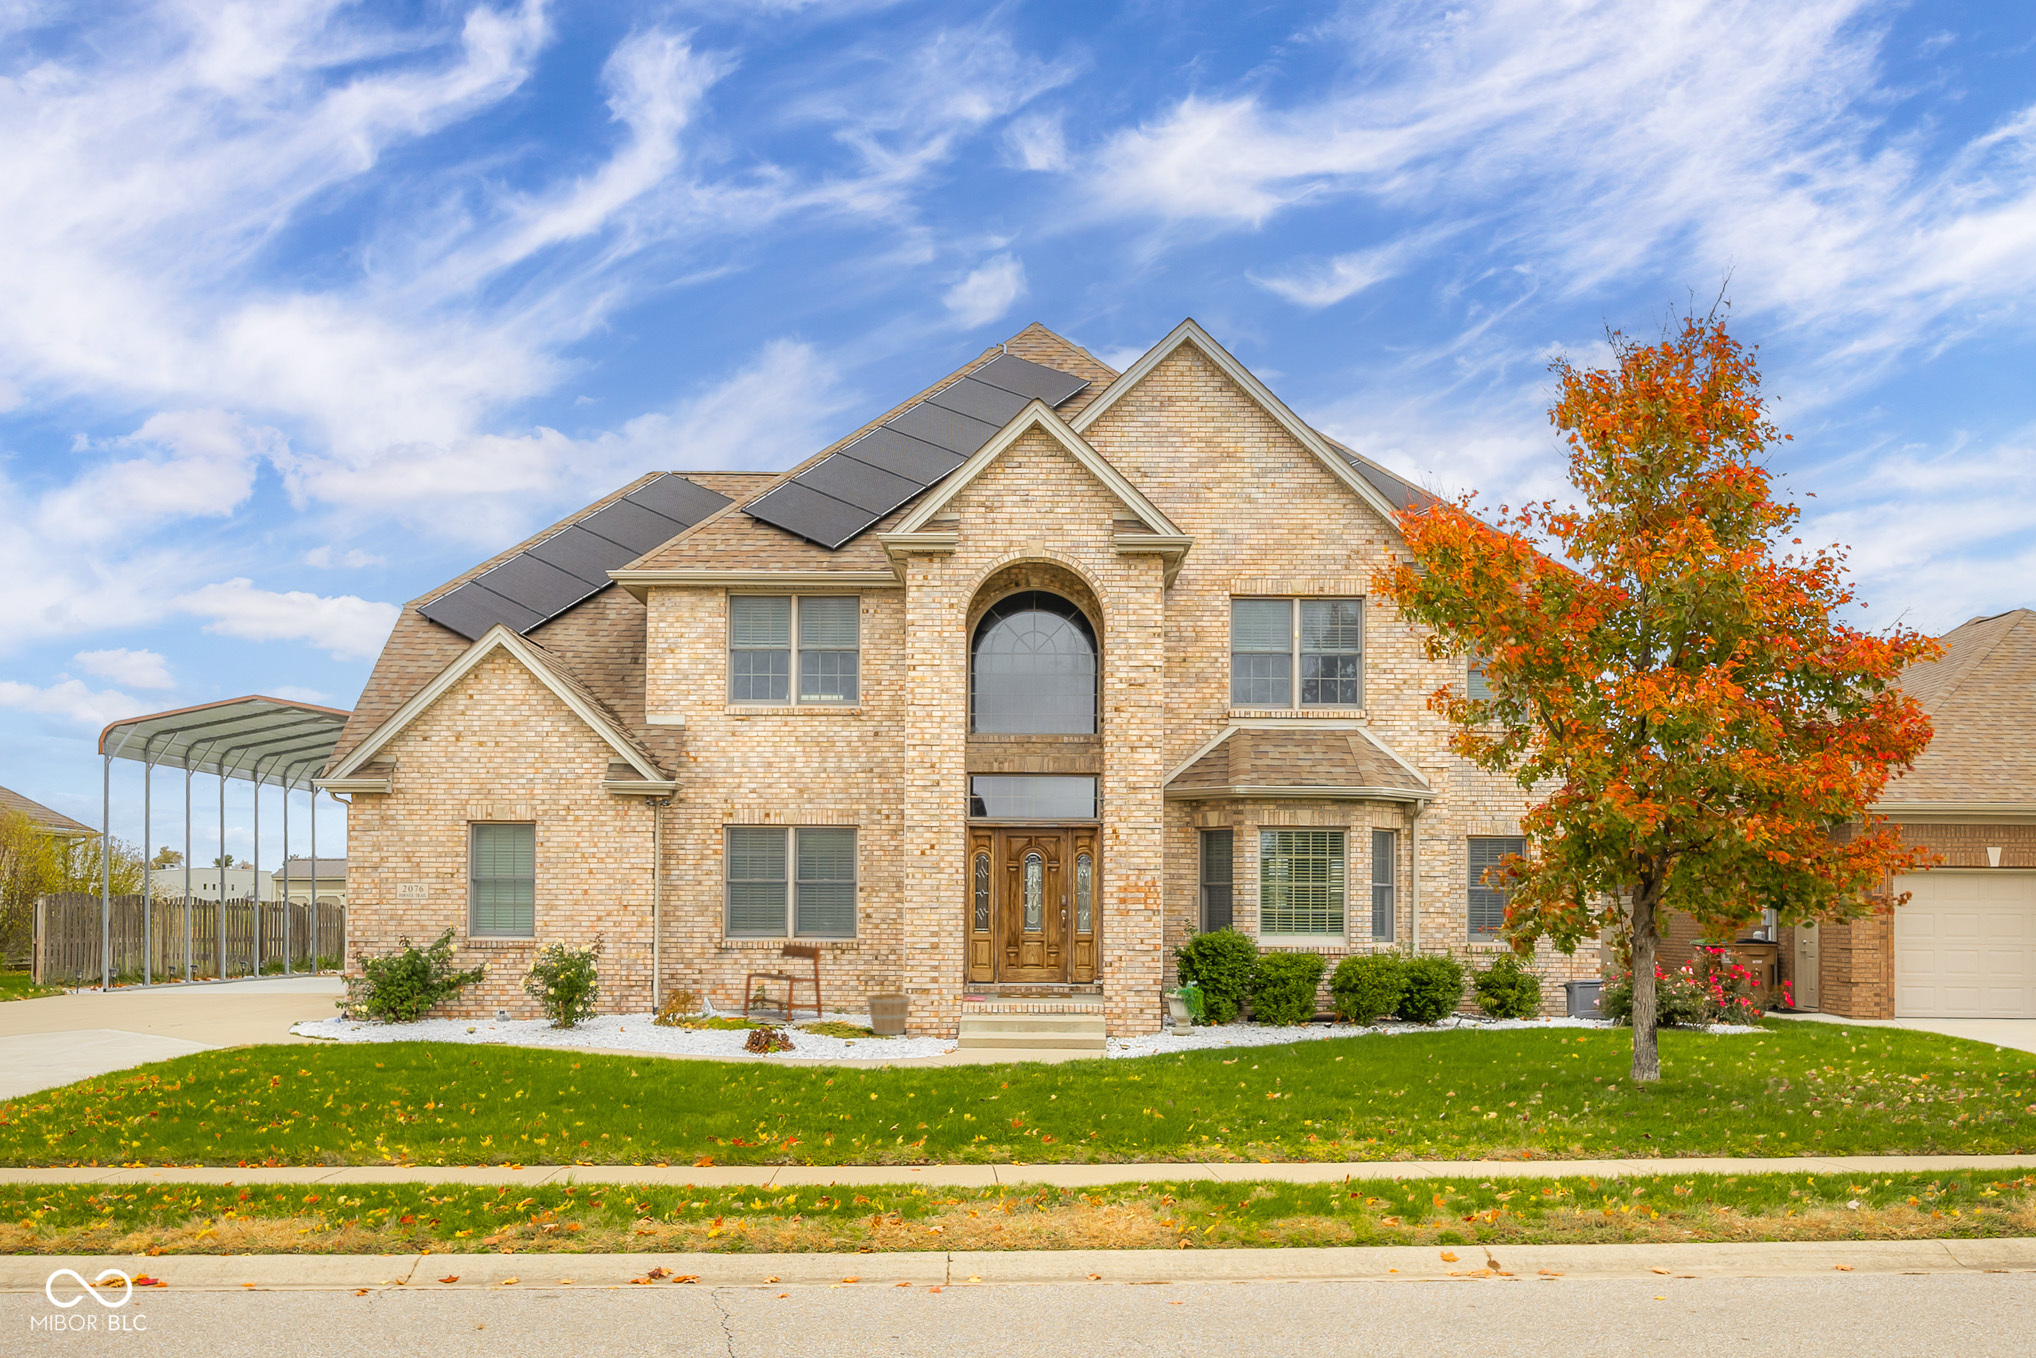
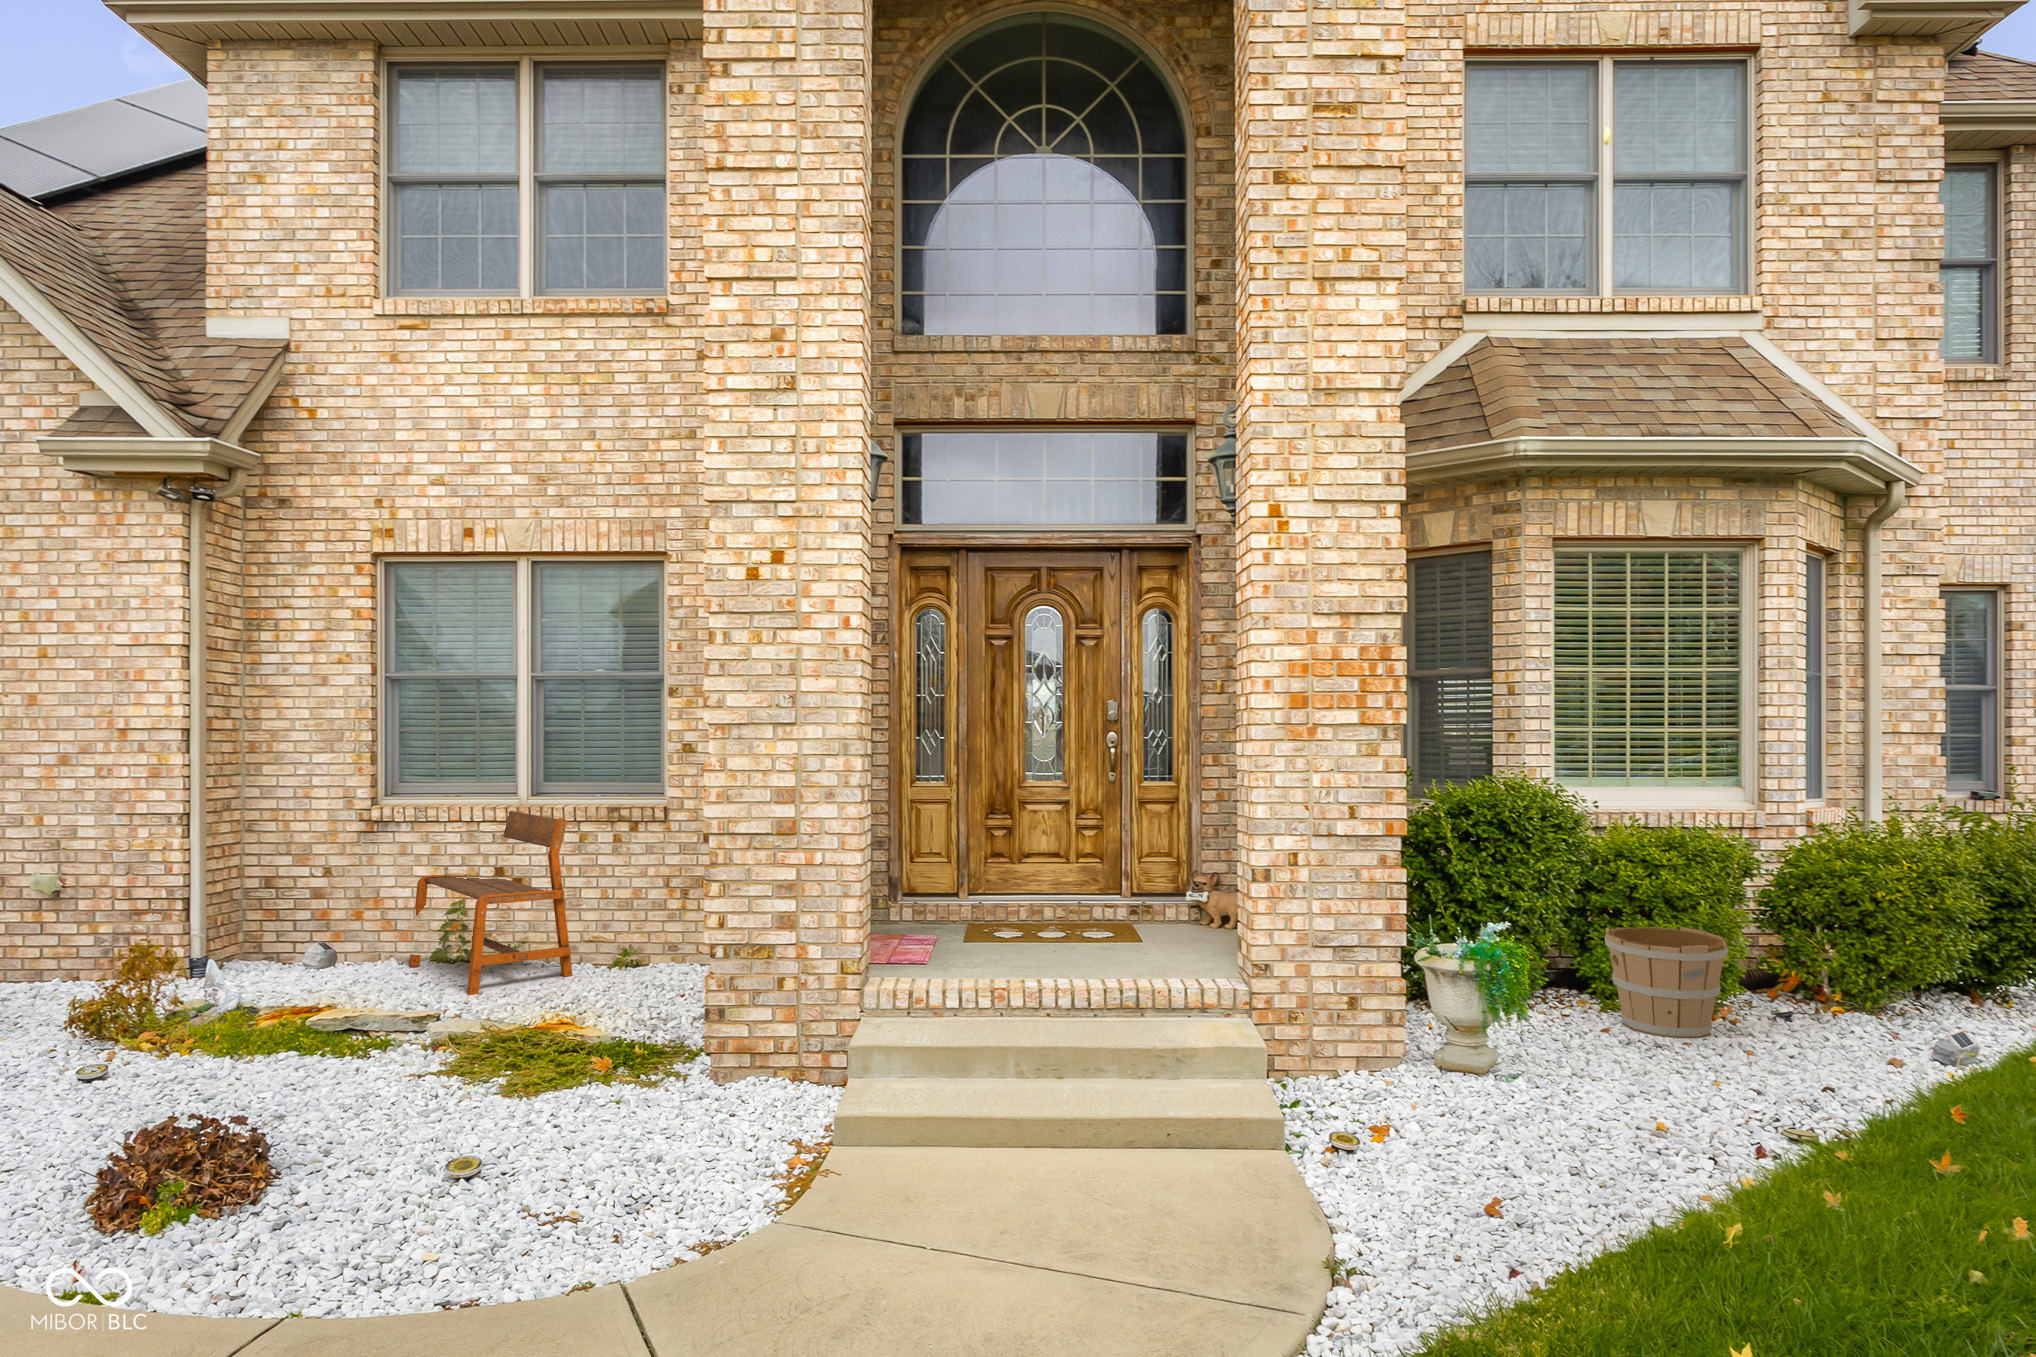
wooden bucket: present [867,993,911,1035] -> present [1605,927,1728,1038]

